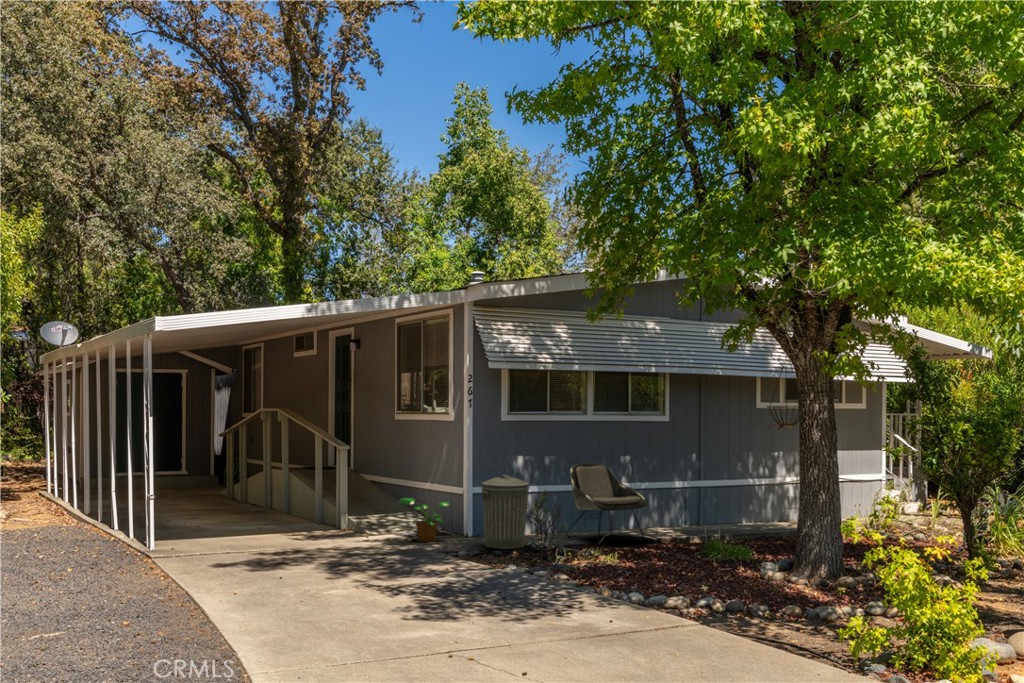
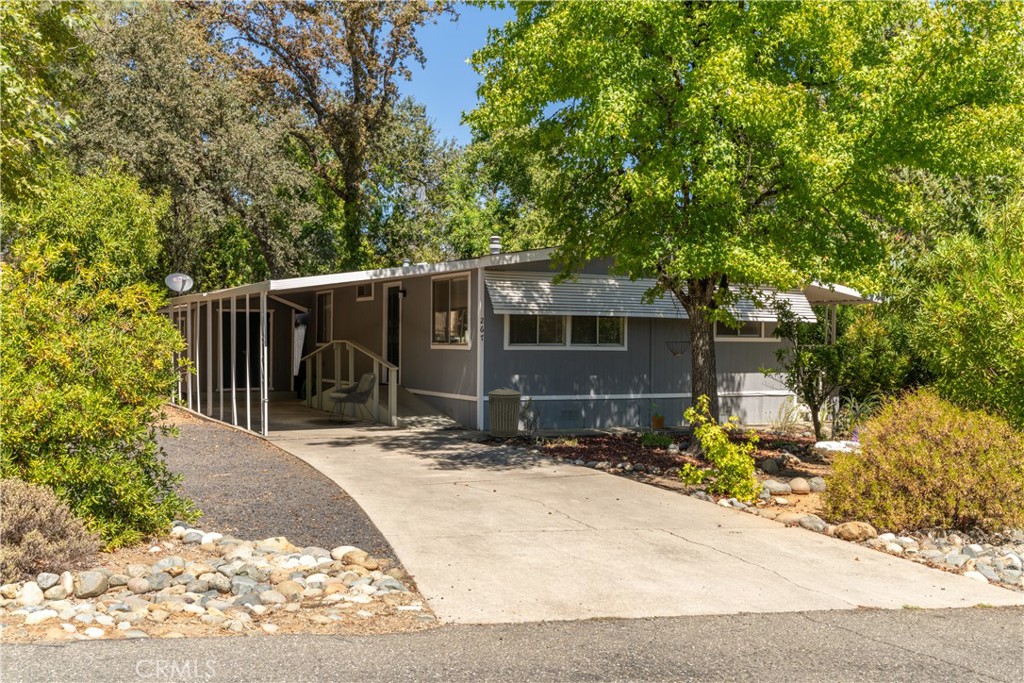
lounge chair: present [566,463,648,545] -> present [326,373,377,426]
potted plant: present [398,498,451,542] -> present [651,404,665,429]

